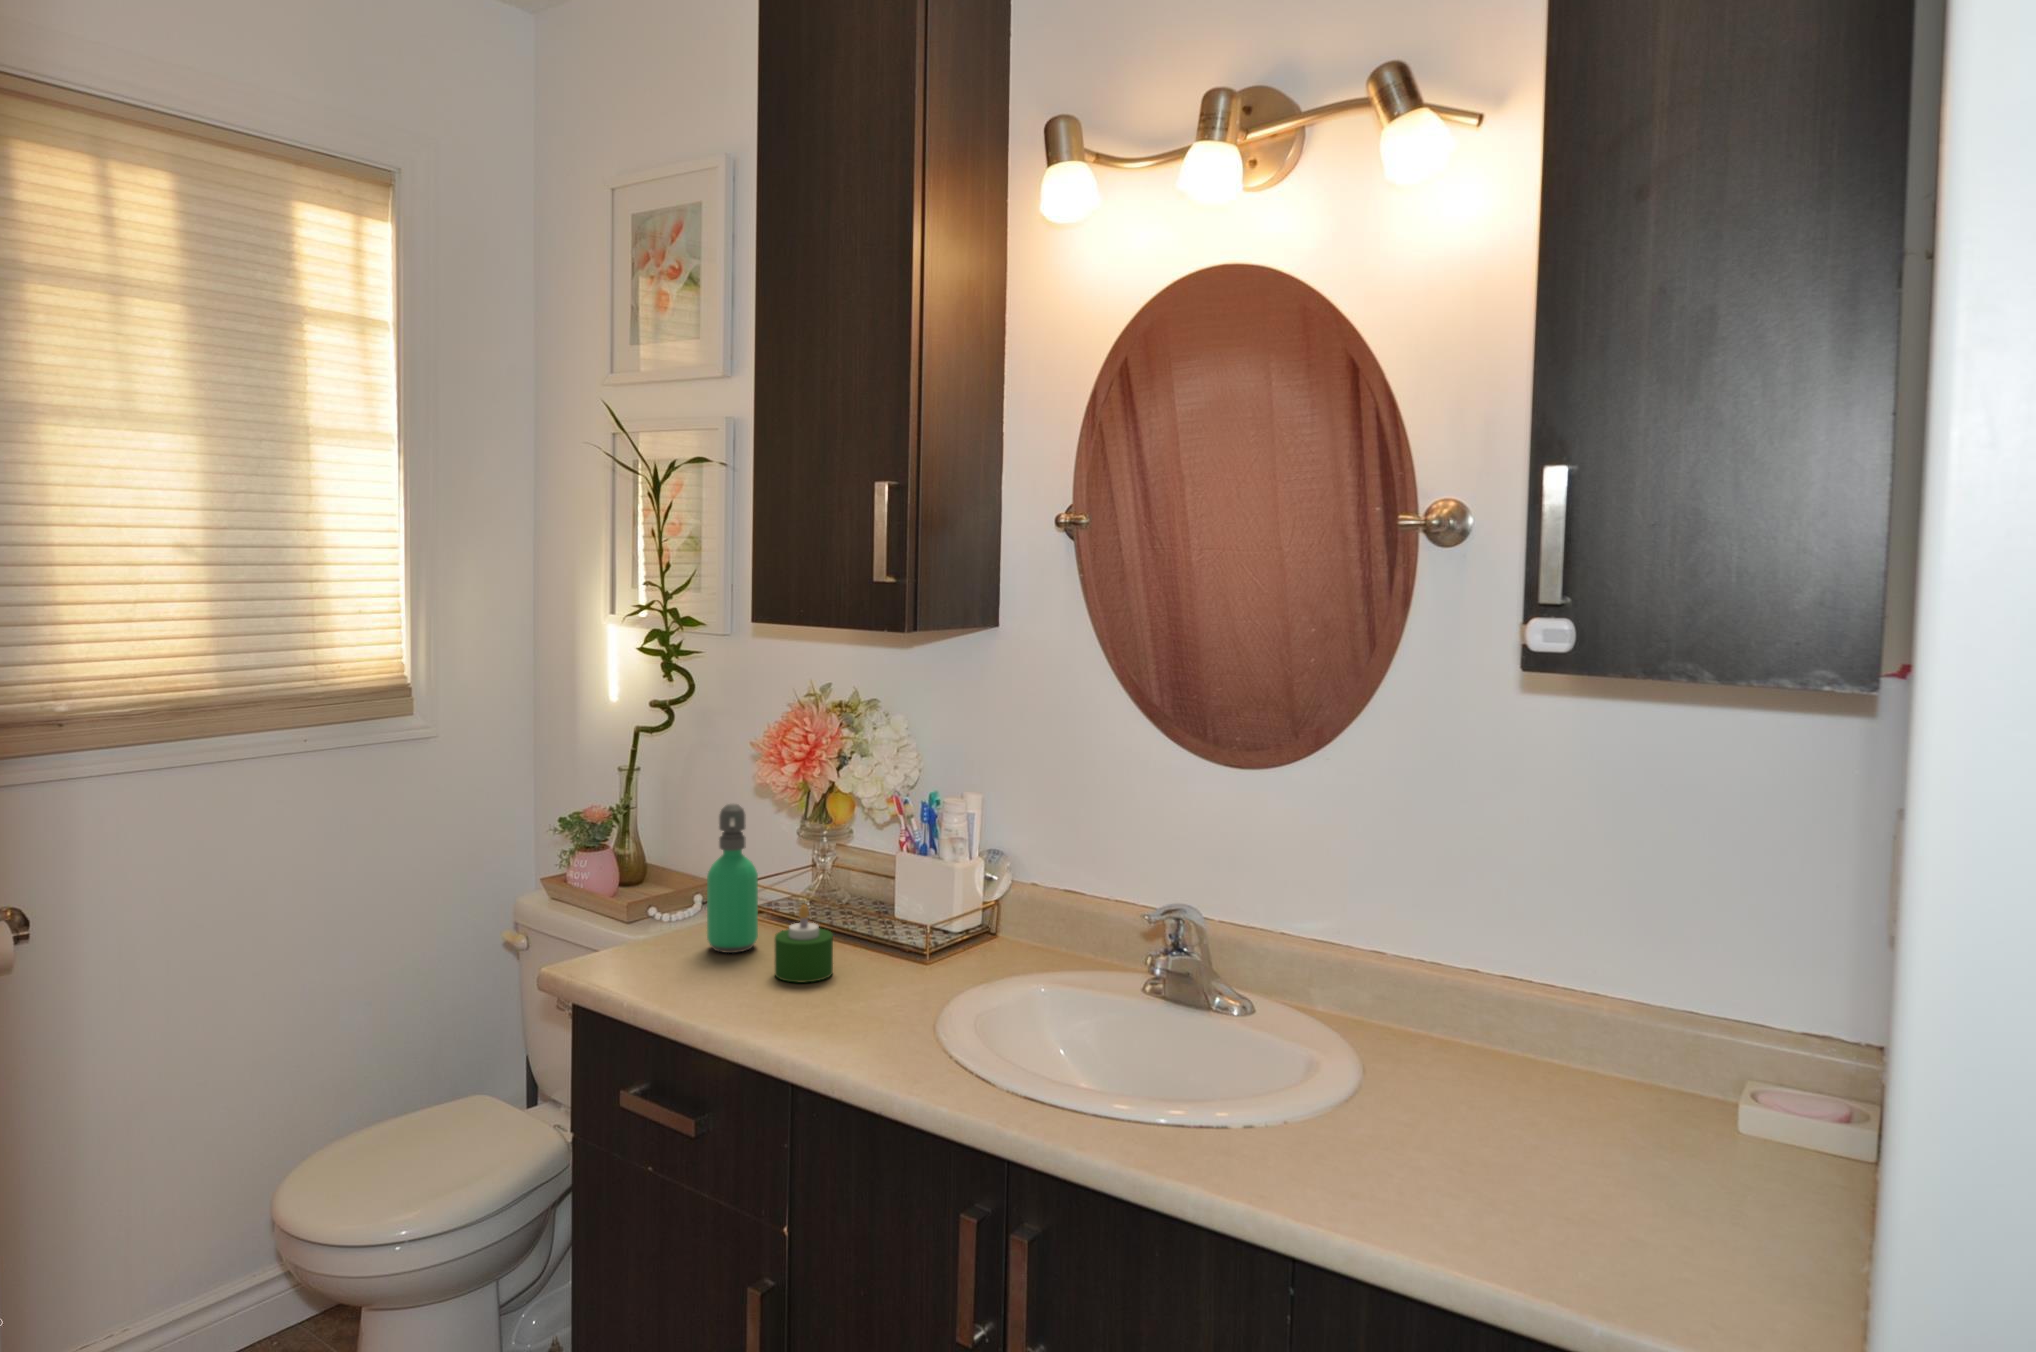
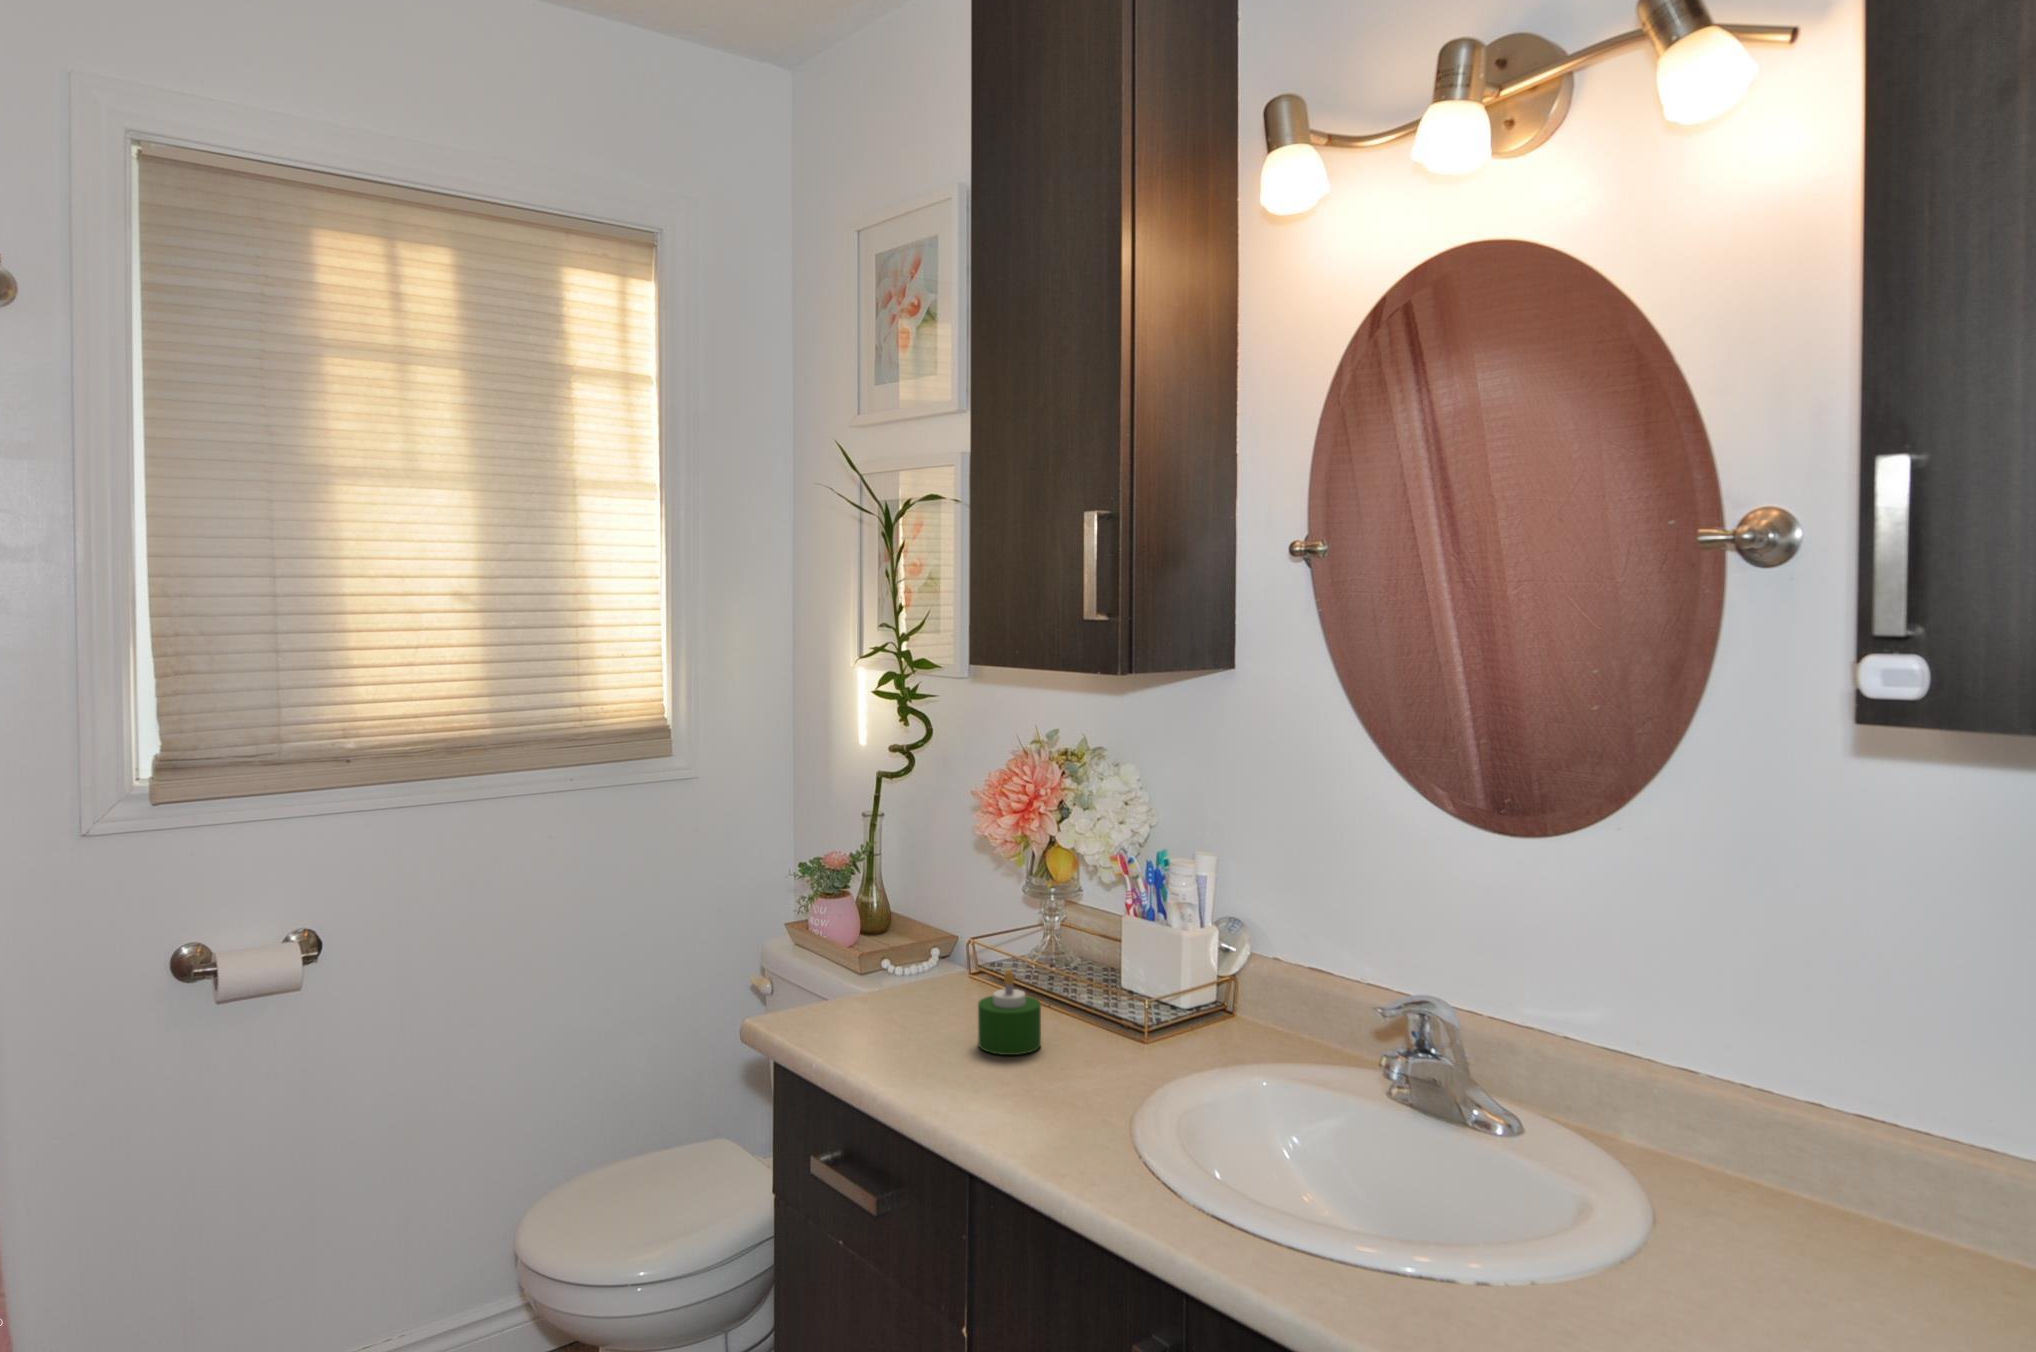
soap dispenser: present [707,804,758,953] -> none [917,857,970,1017]

